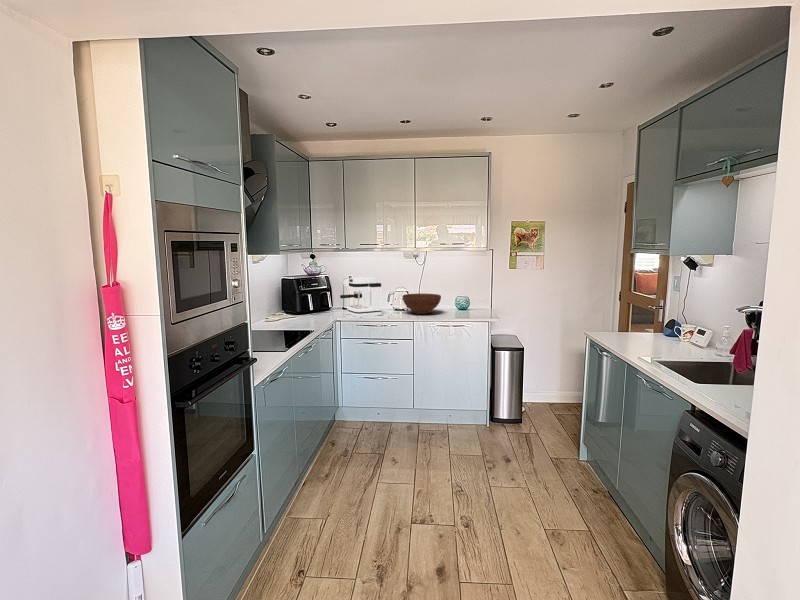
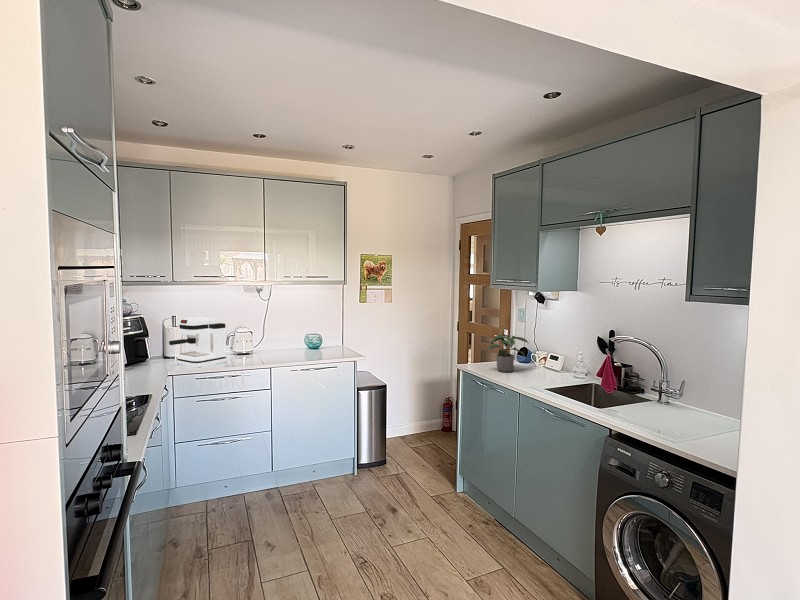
fruit bowl: present [403,294,441,314] -> none [249,333,295,357]
potted plant: none [611,302,665,343] -> present [487,334,528,372]

